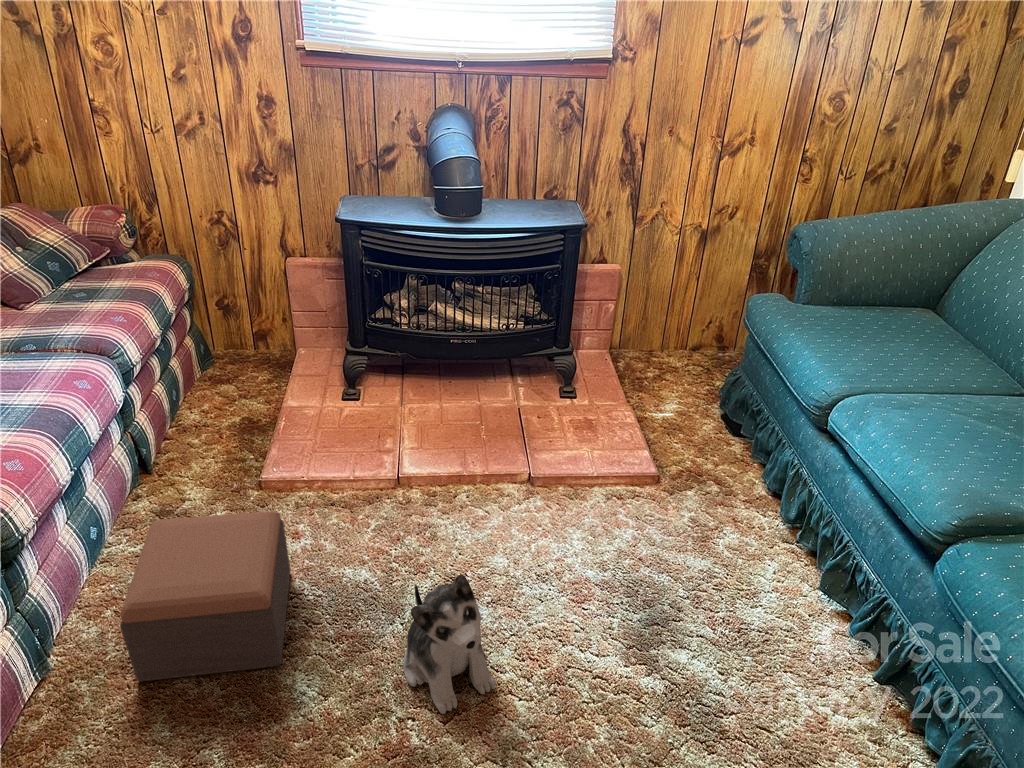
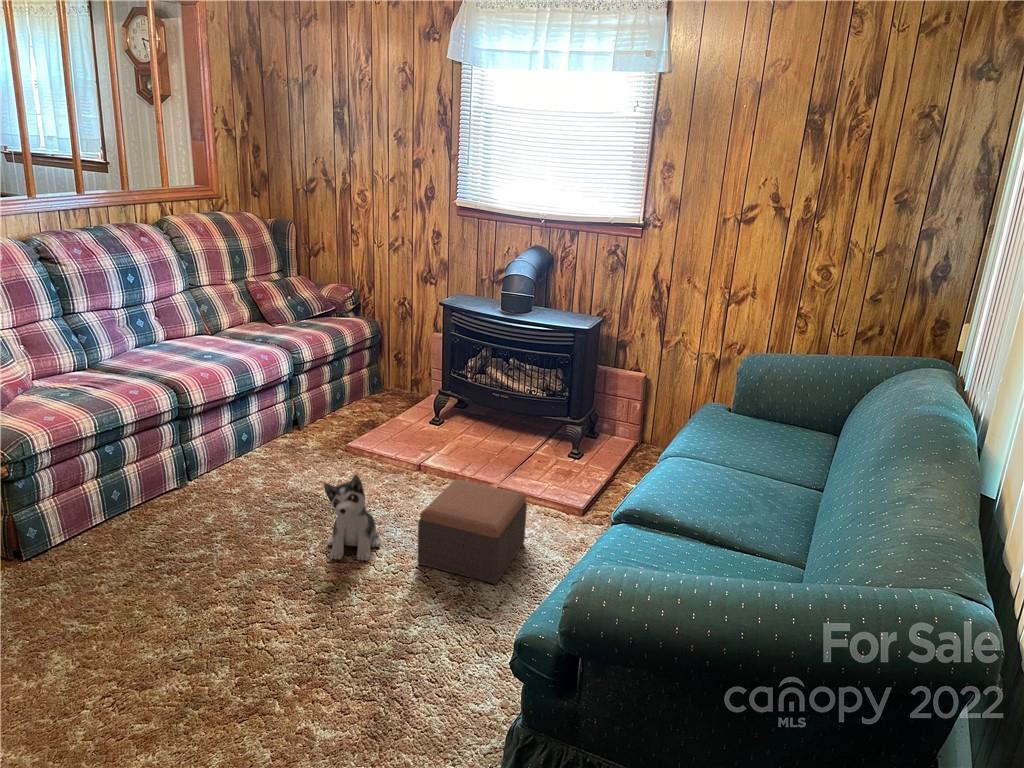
footstool: present [120,511,290,682] -> present [418,479,527,584]

